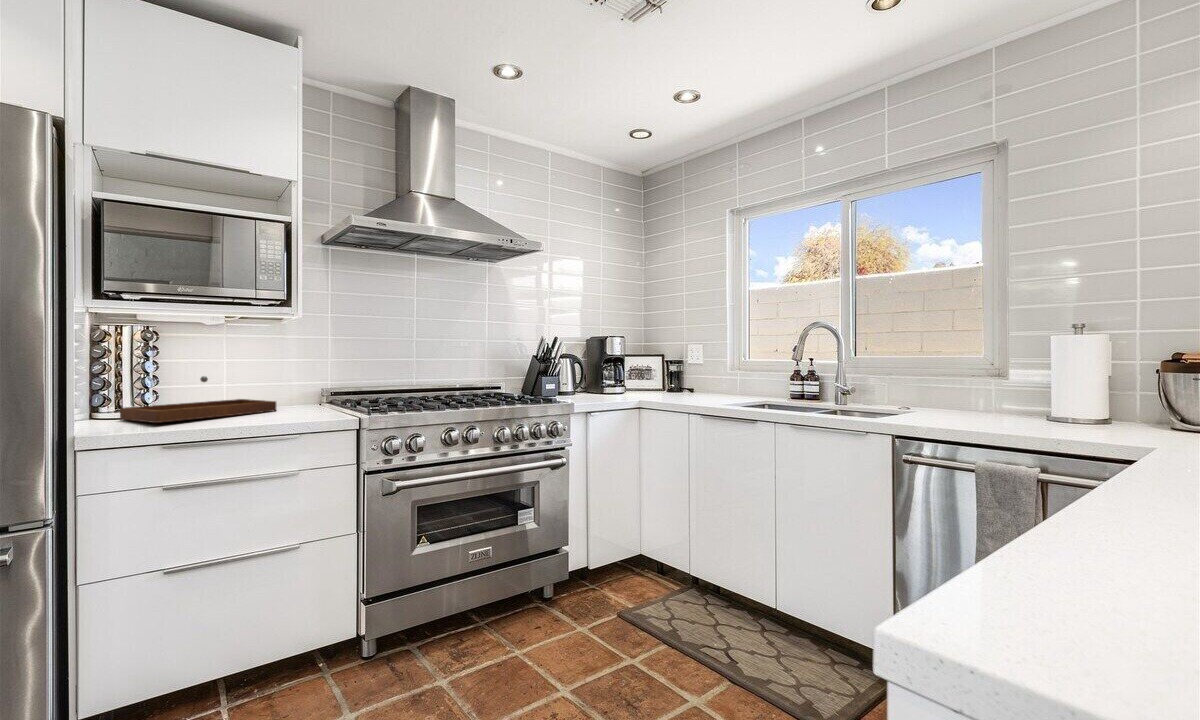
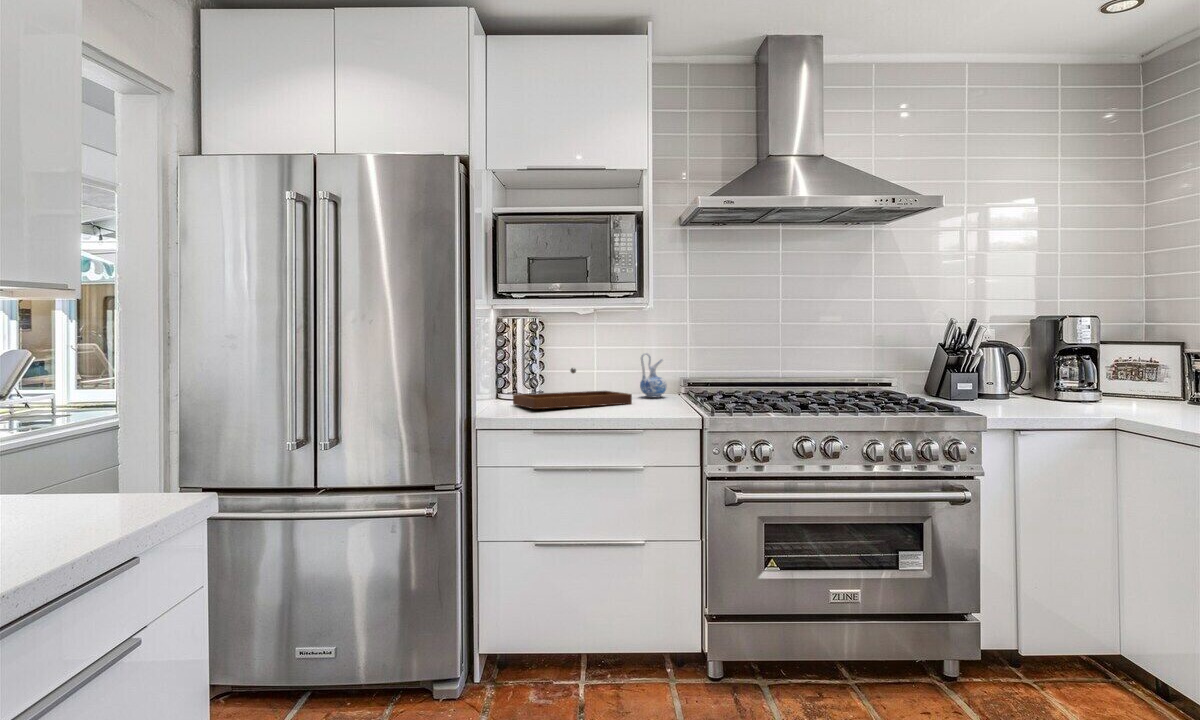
ceramic pitcher: none [282,361,311,404] -> present [640,353,667,397]

